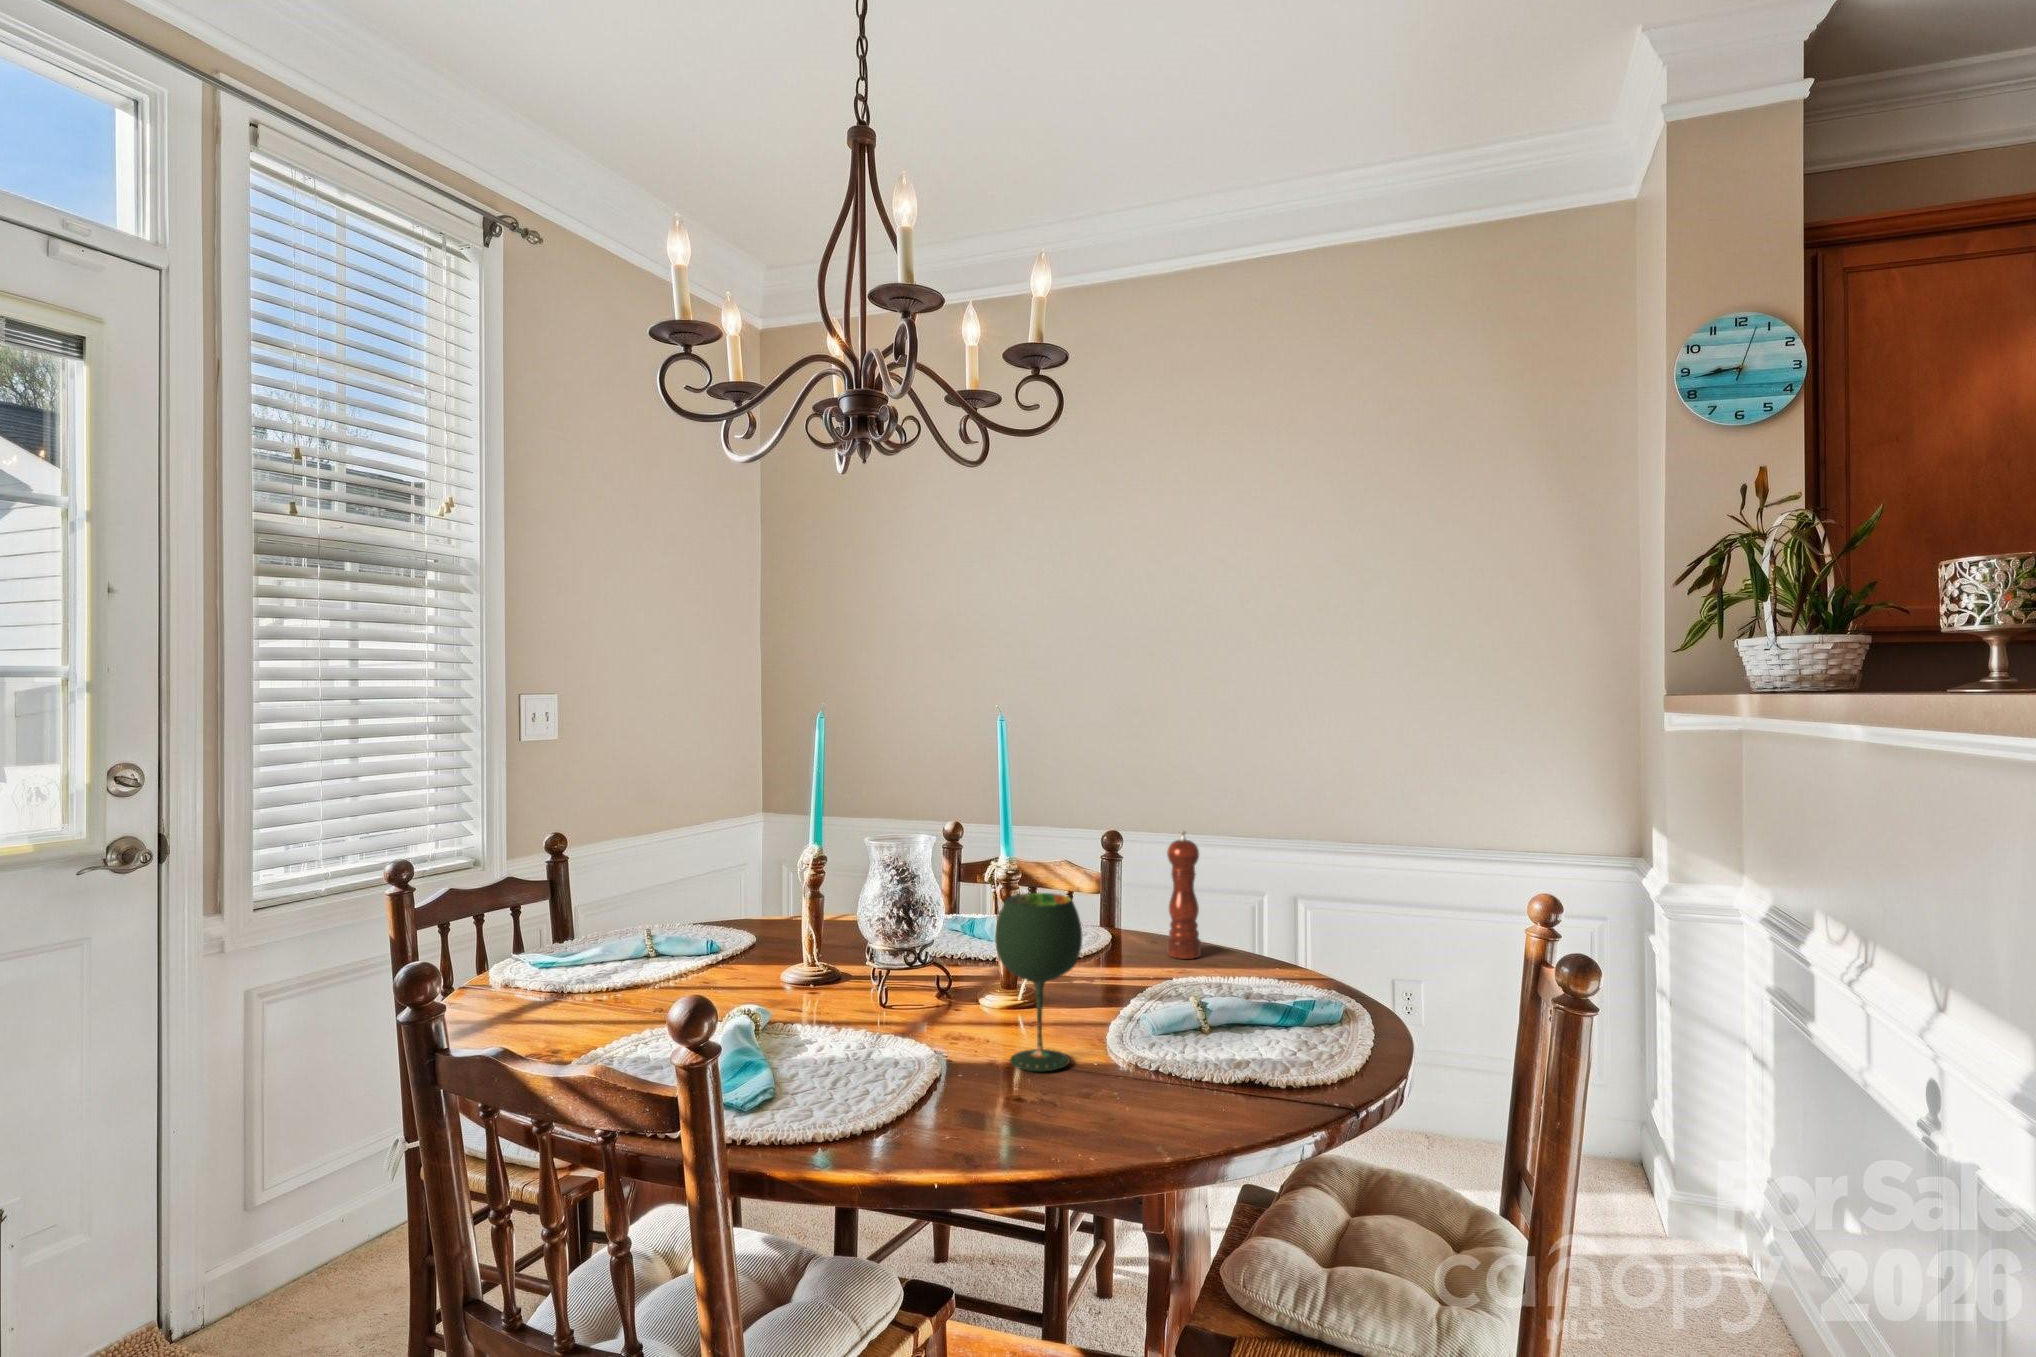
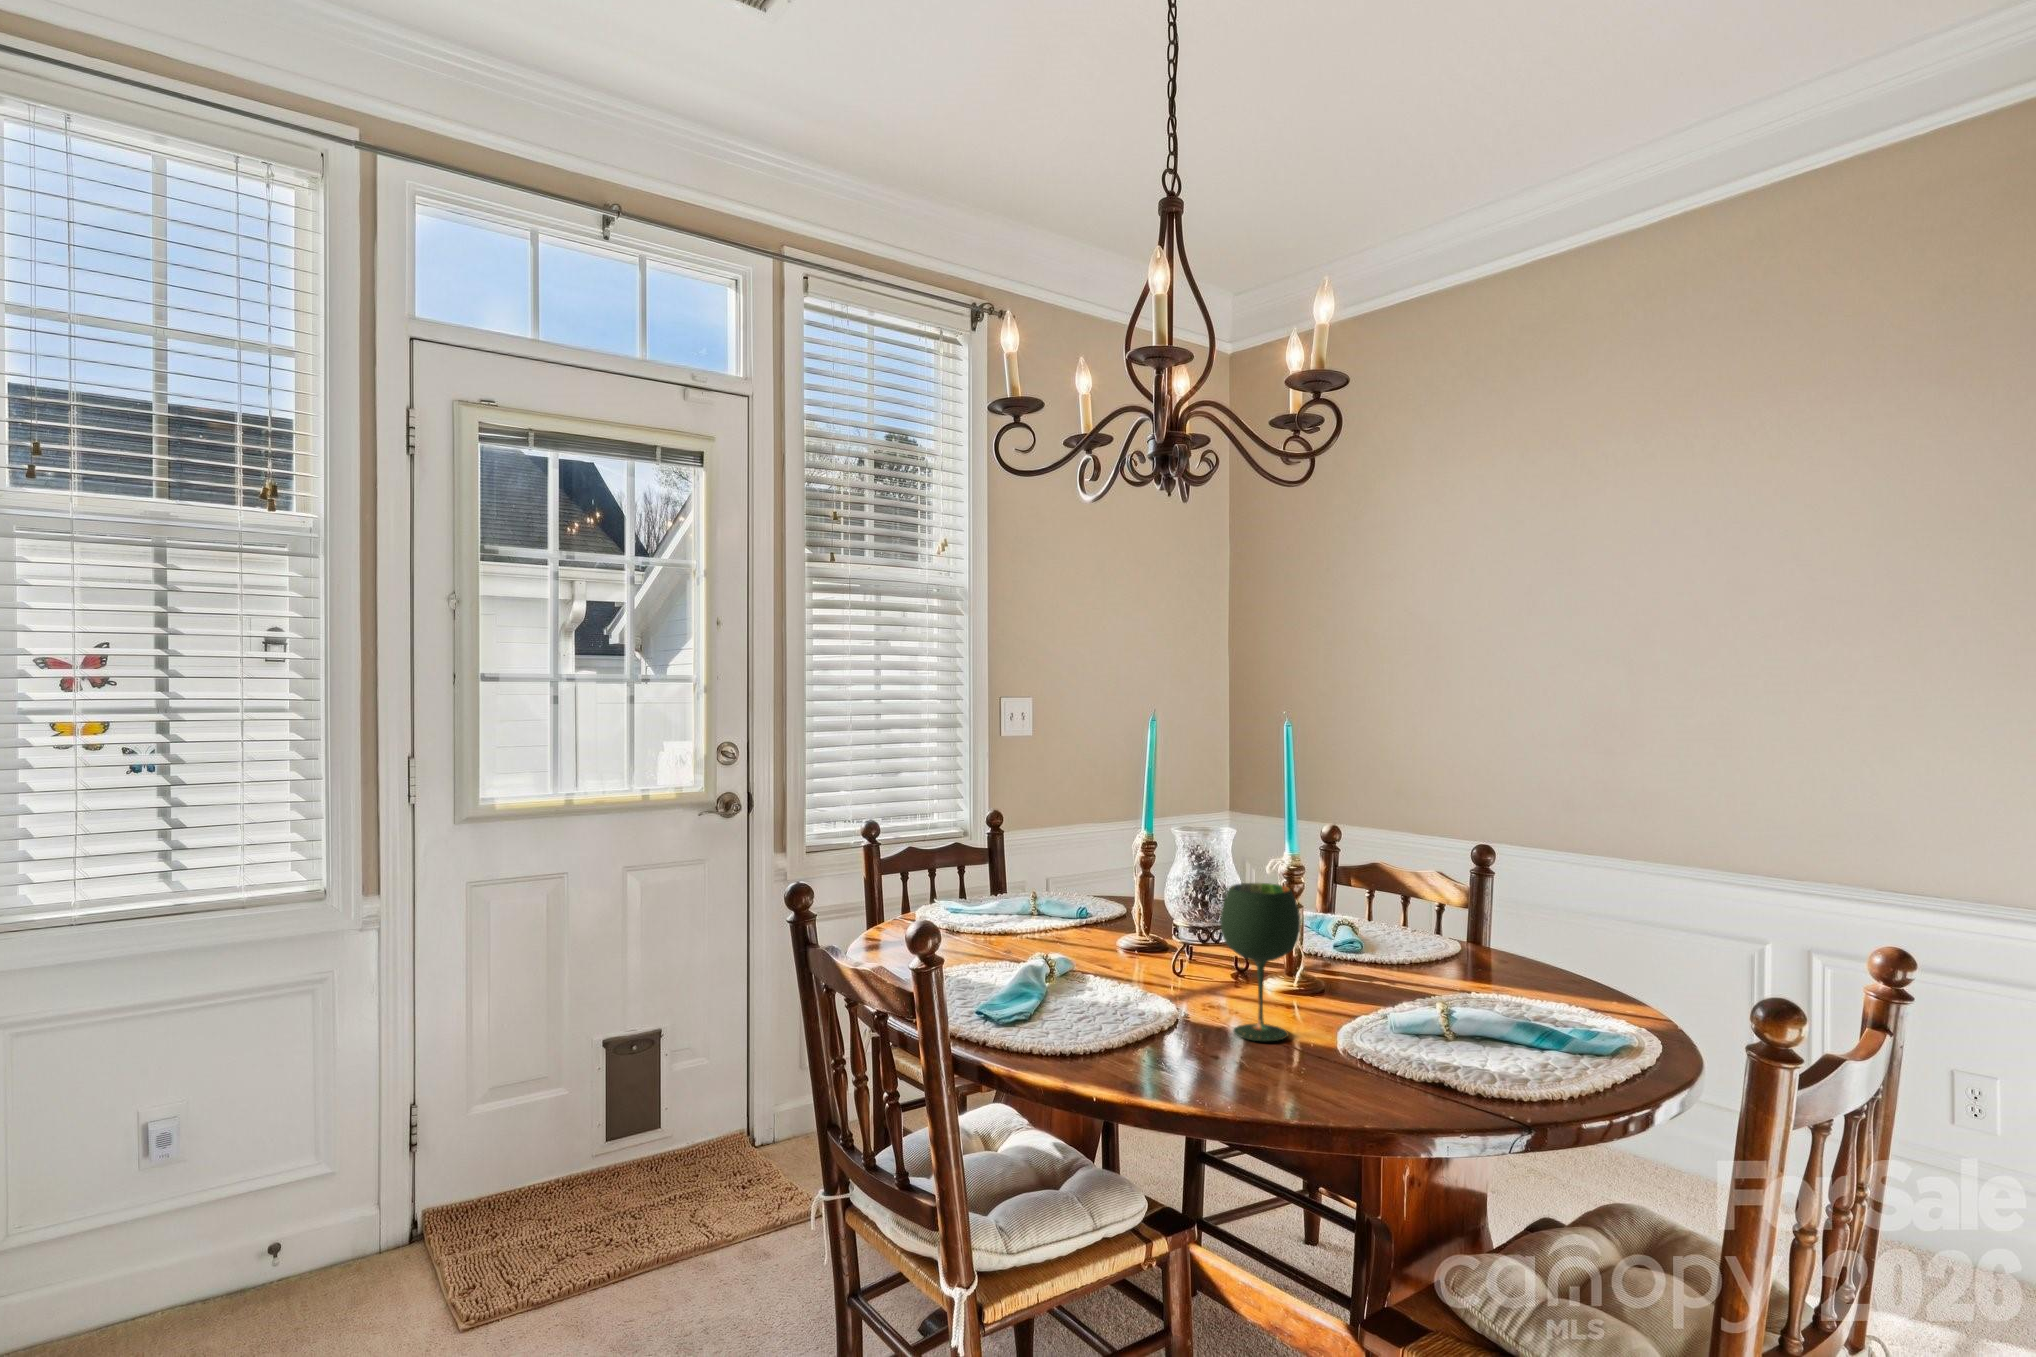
pepper mill: present [1167,831,1201,959] -> none [1494,847,1532,980]

